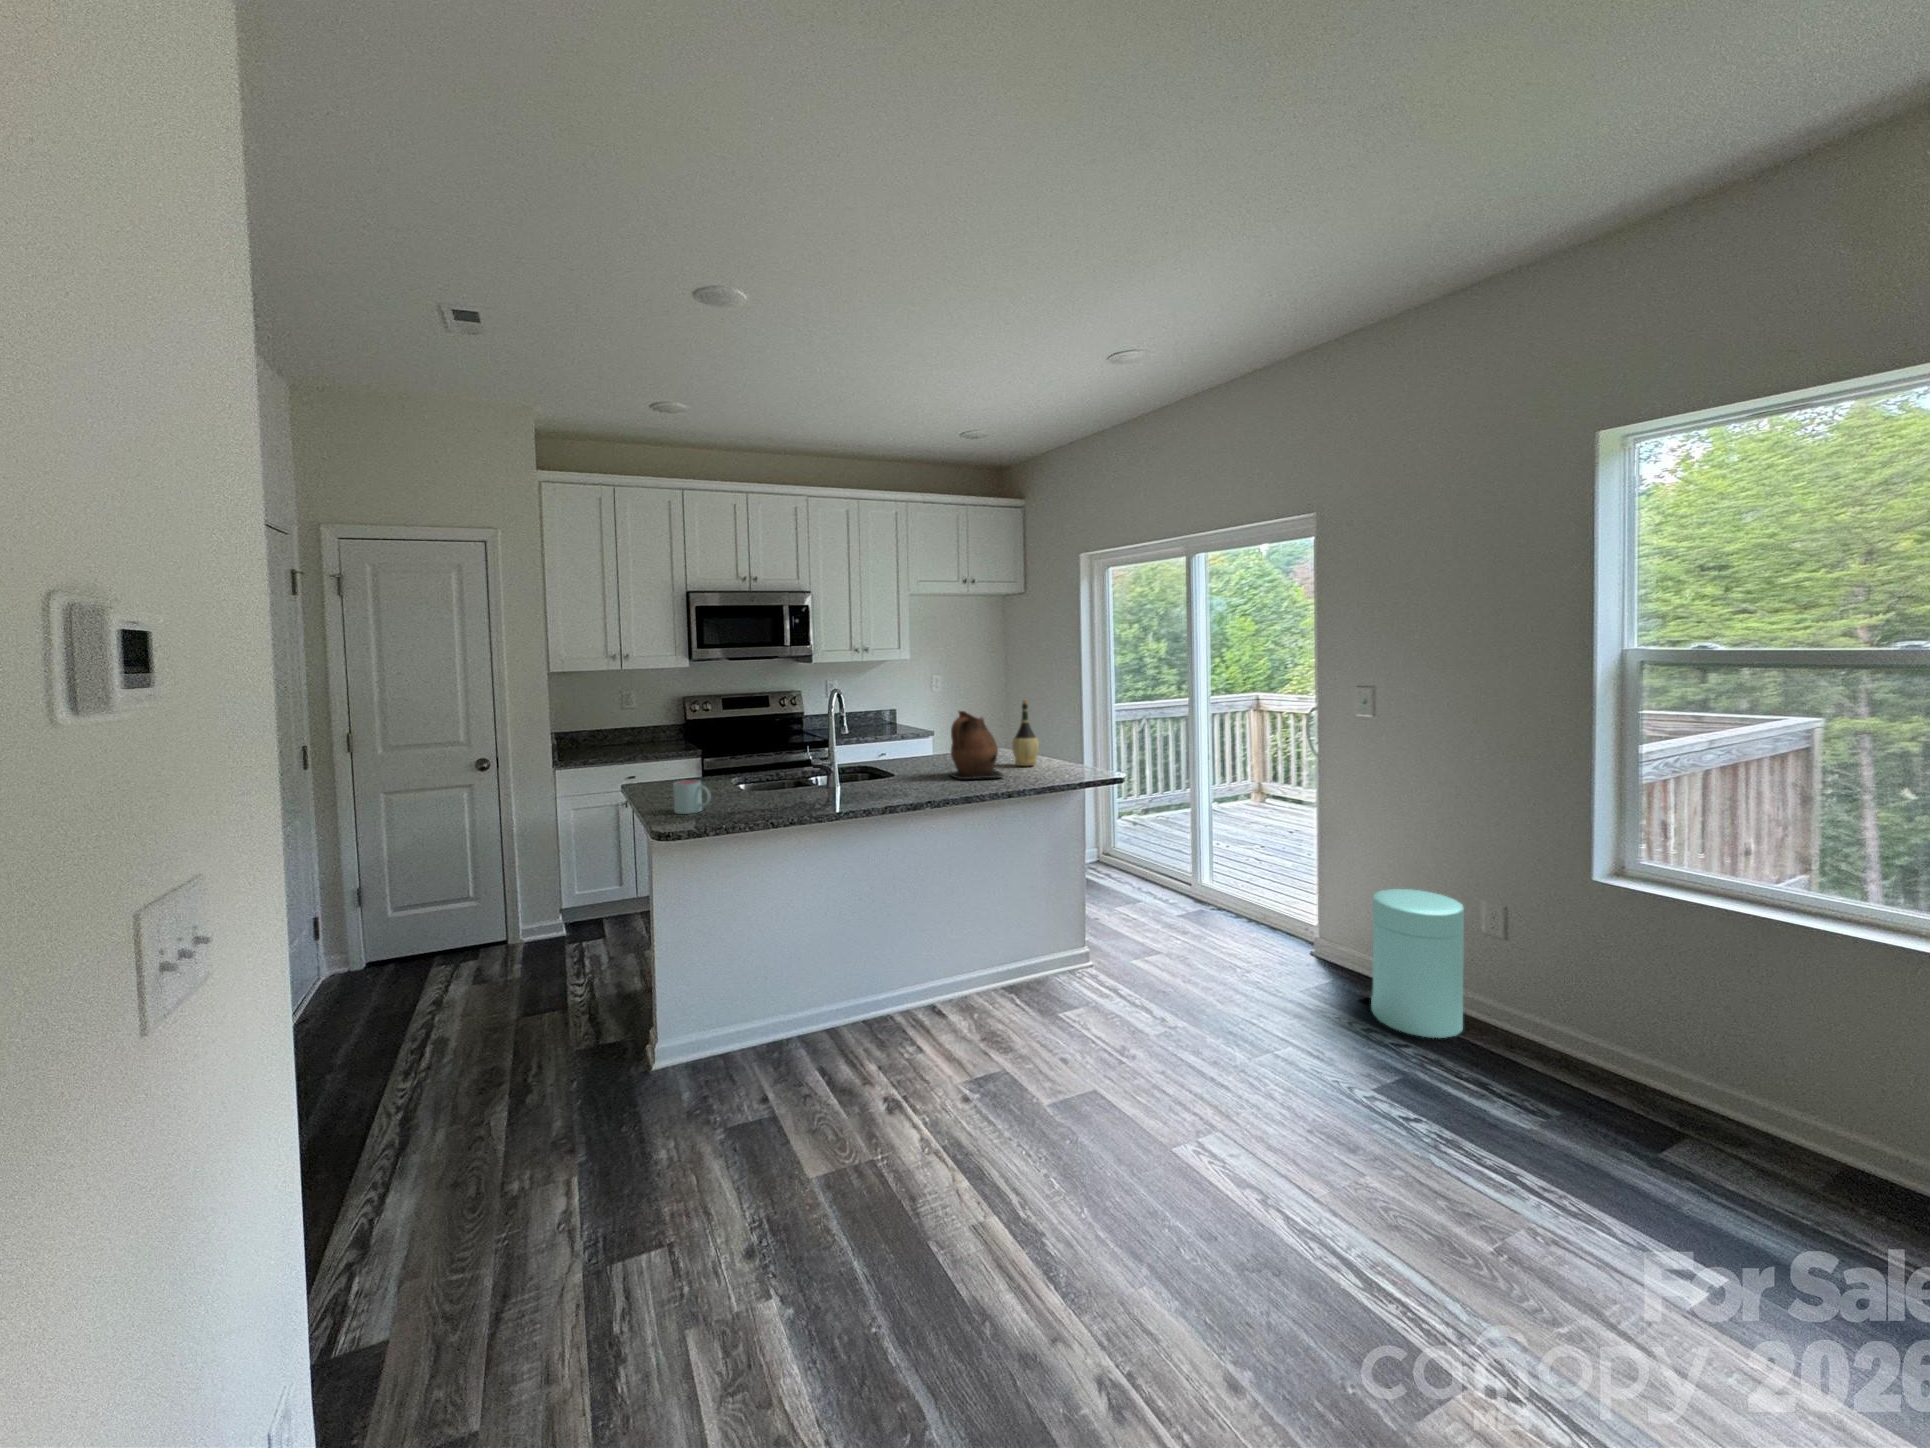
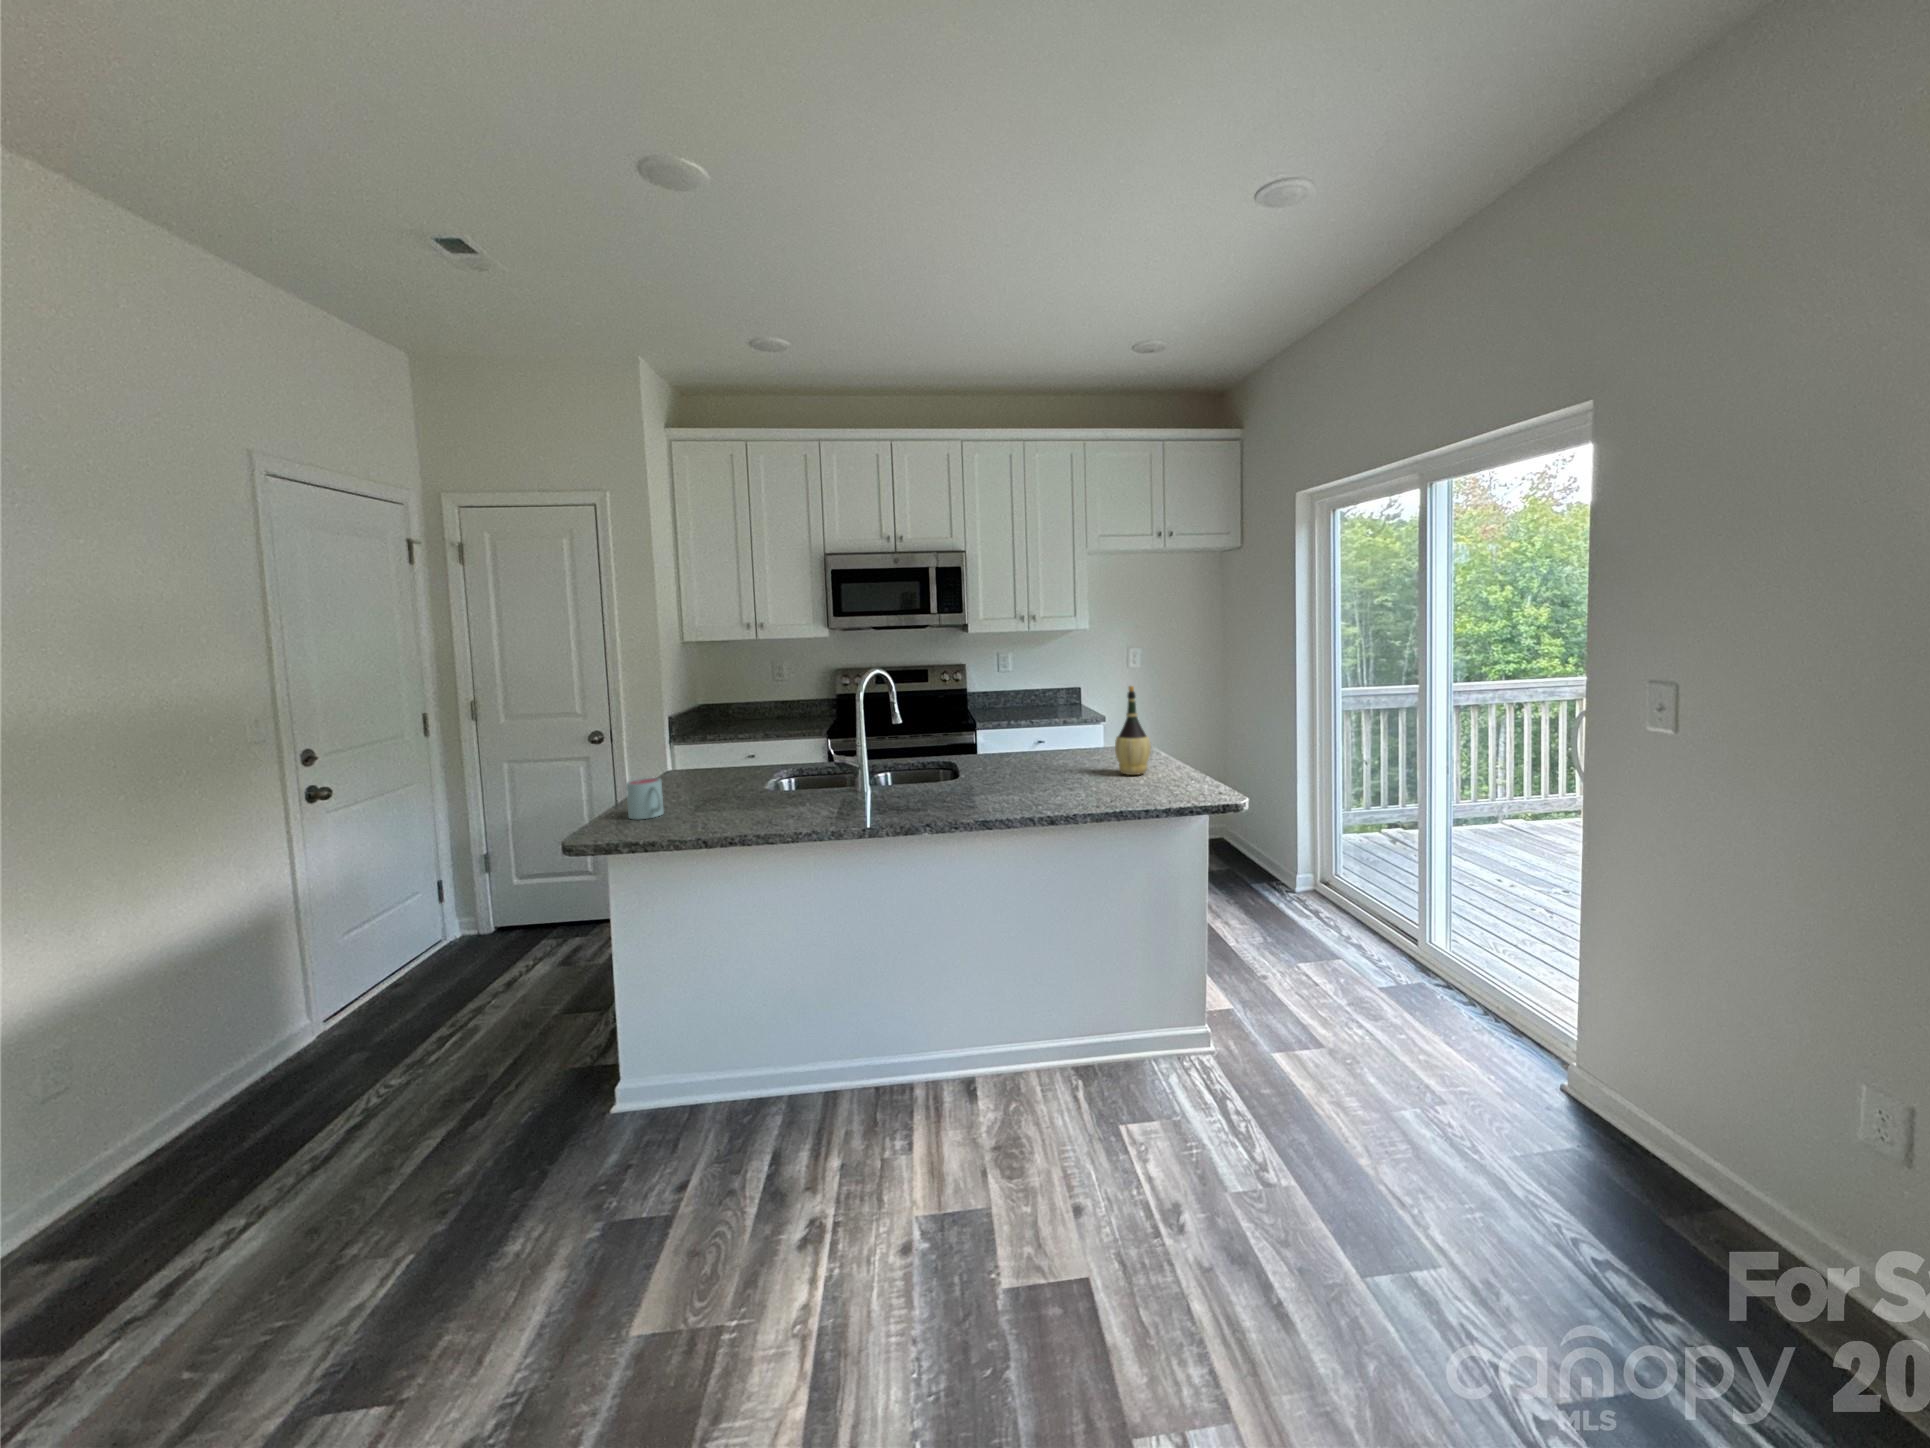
ceramic pitcher: present [950,711,1003,779] -> none [1004,700,1081,793]
trash can: present [1361,889,1464,1038] -> none [1615,1028,1820,1321]

